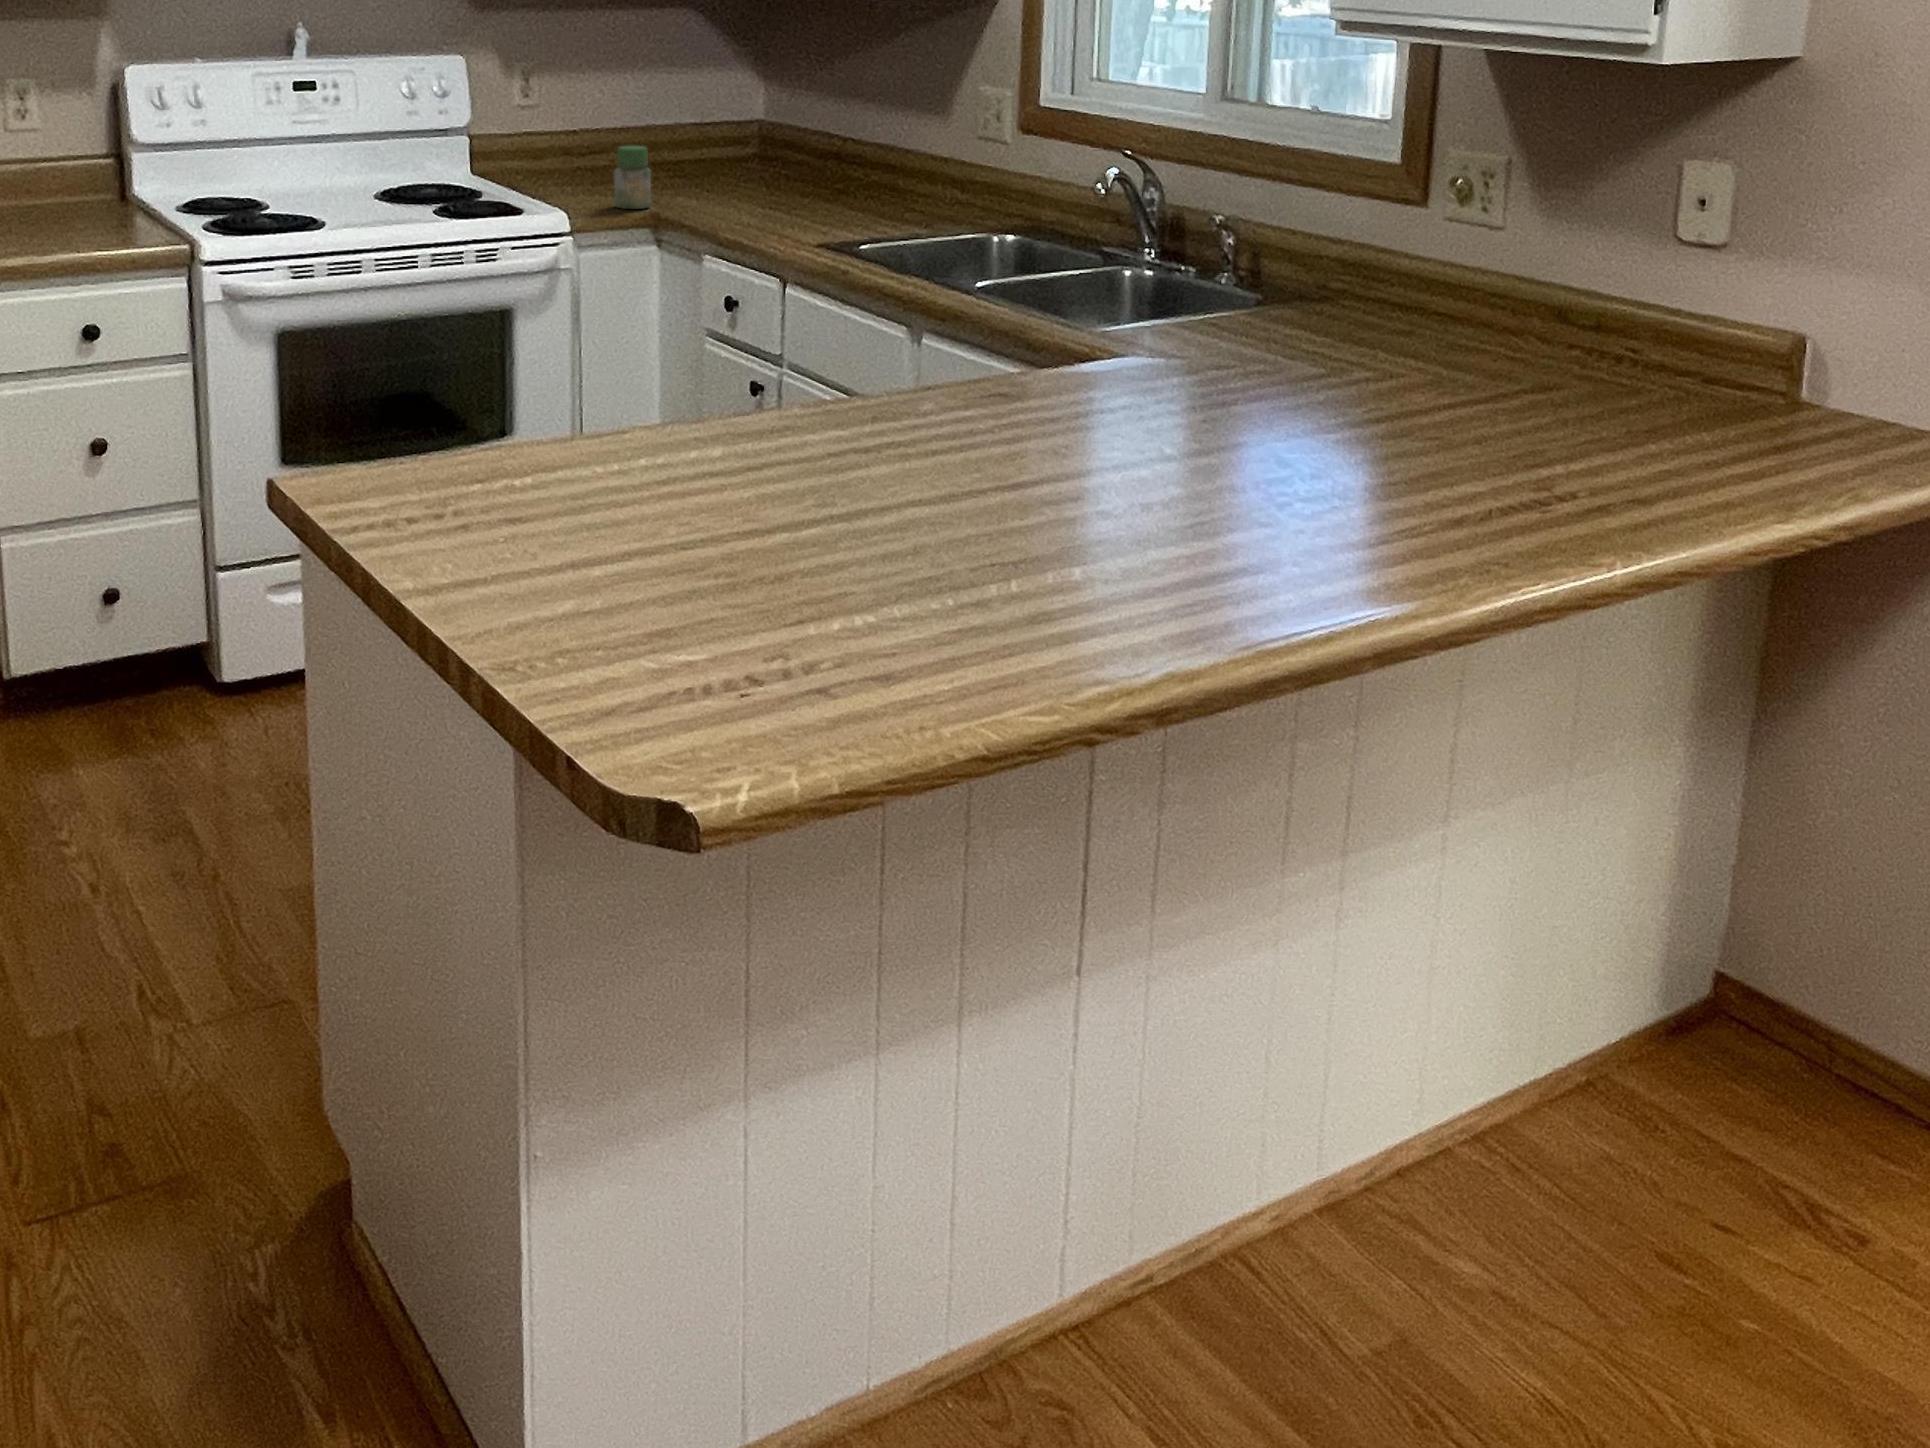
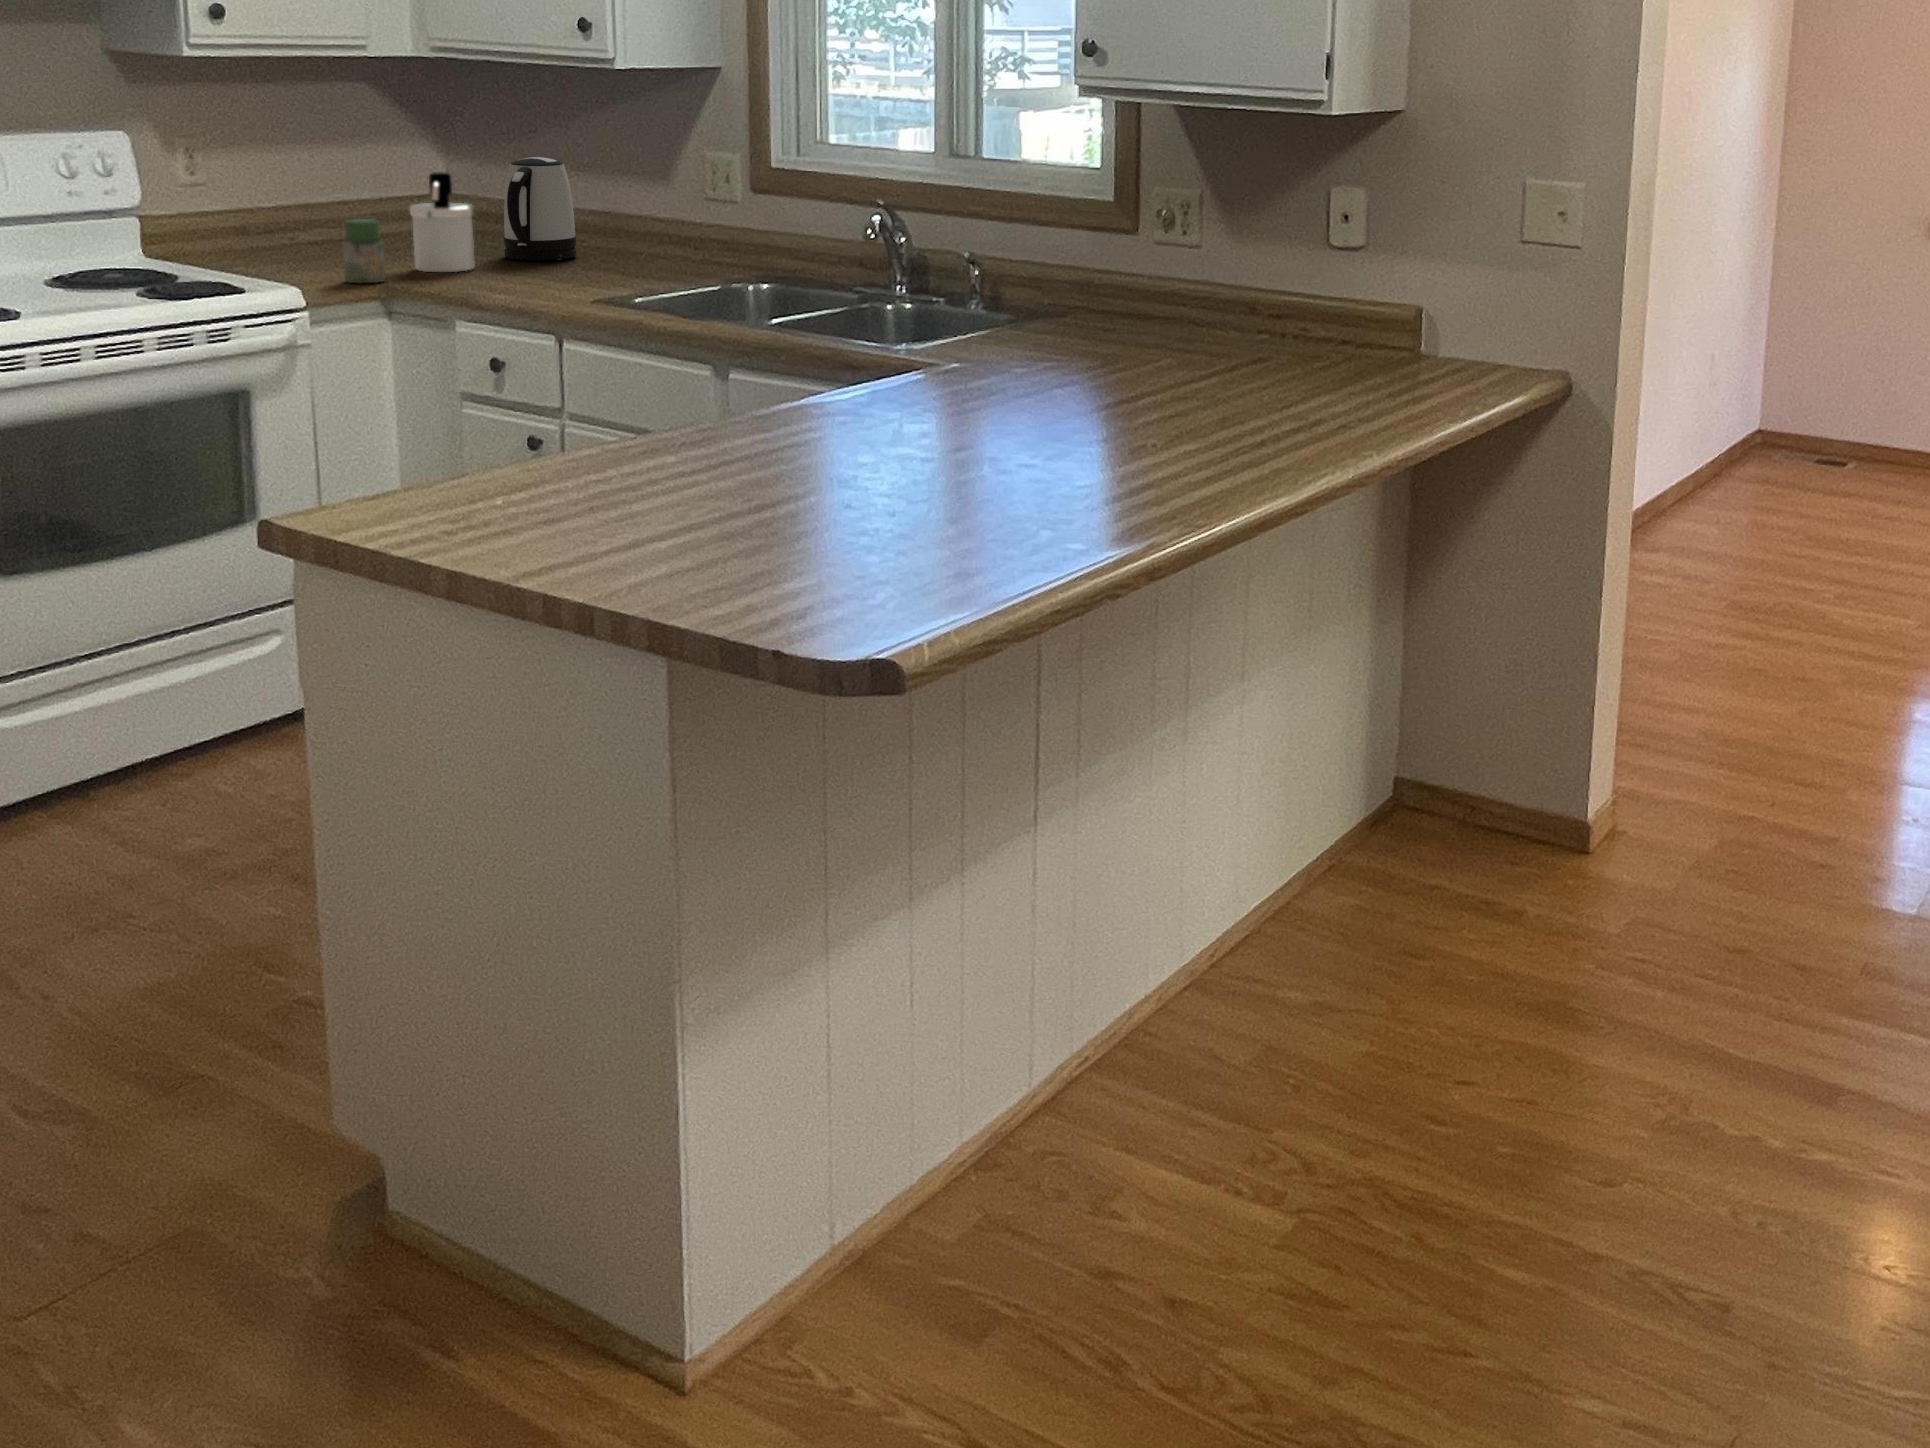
kettle: none [782,86,852,192] -> present [504,157,577,260]
soap dispenser: none [687,100,746,200] -> present [410,172,474,272]

